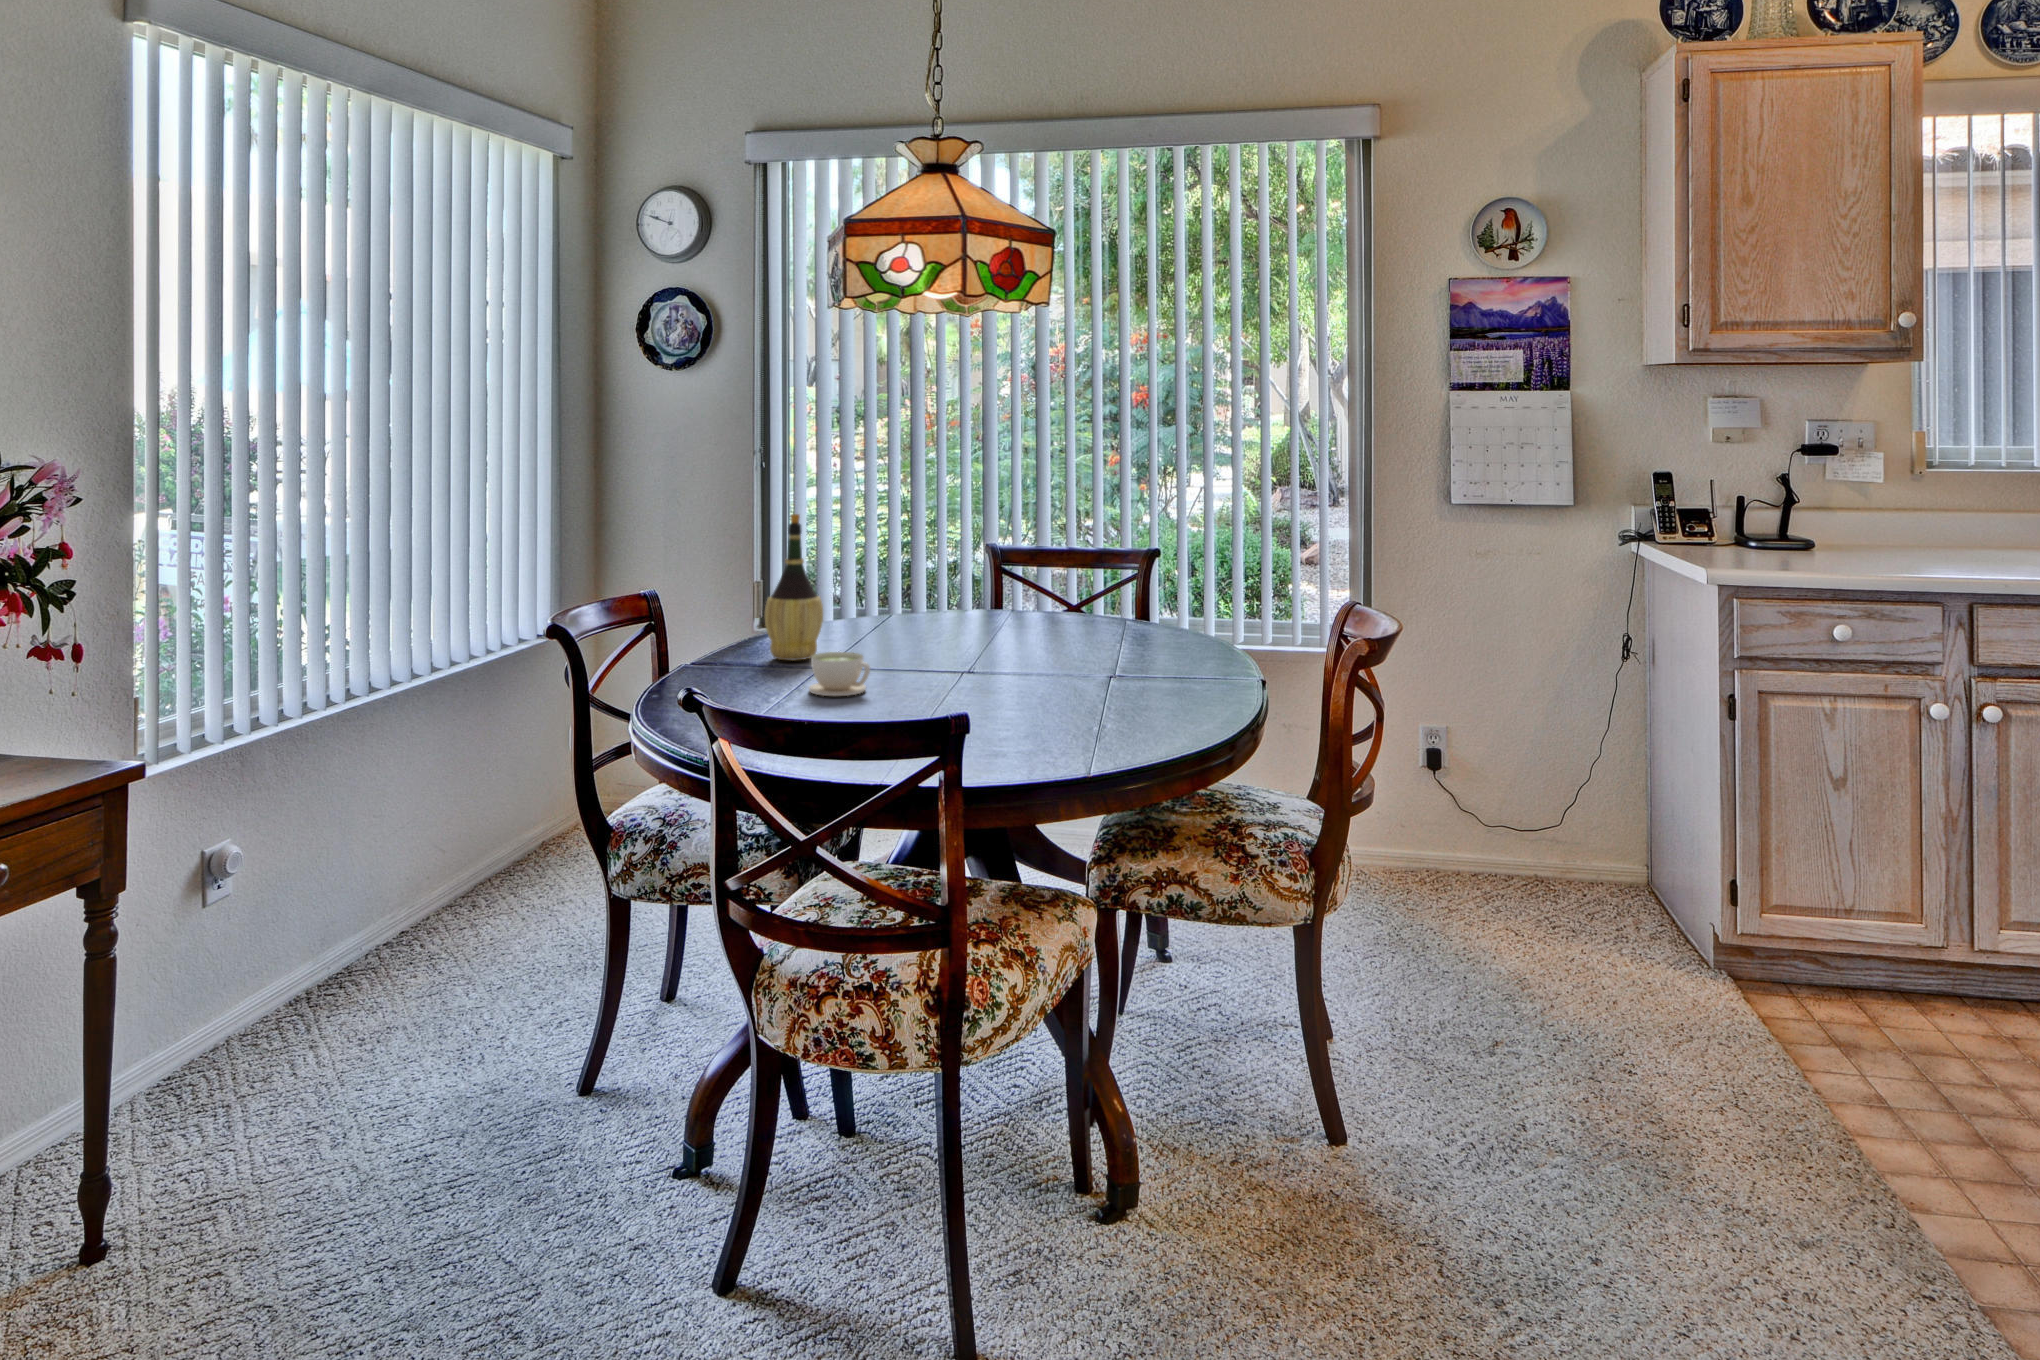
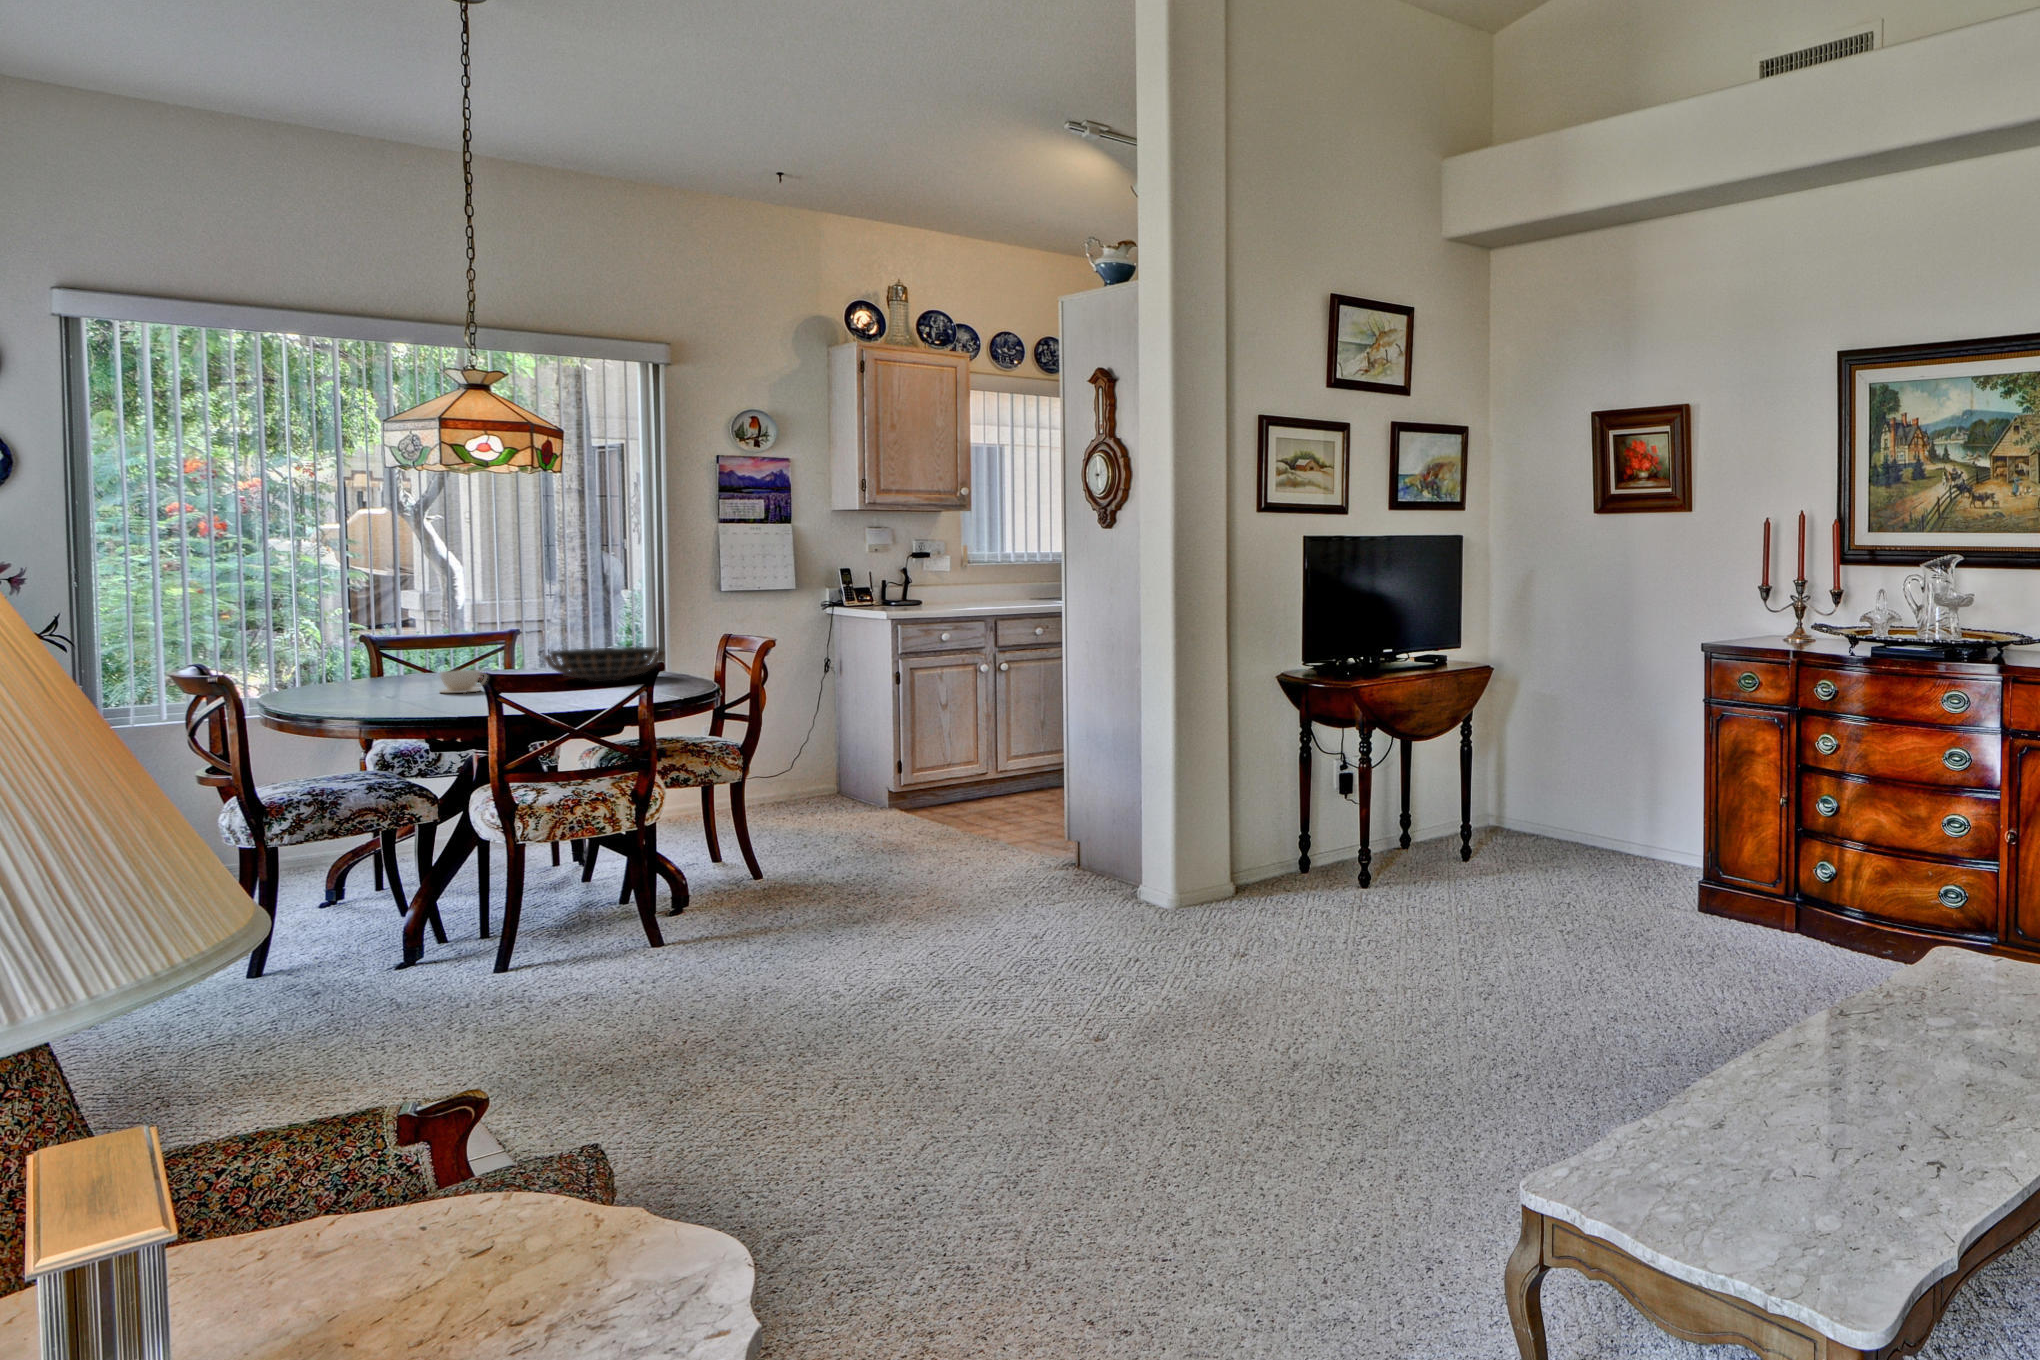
wine bottle: present [764,514,823,661] -> none [346,593,397,689]
decorative bowl: none [982,621,1166,693] -> present [545,647,664,681]

